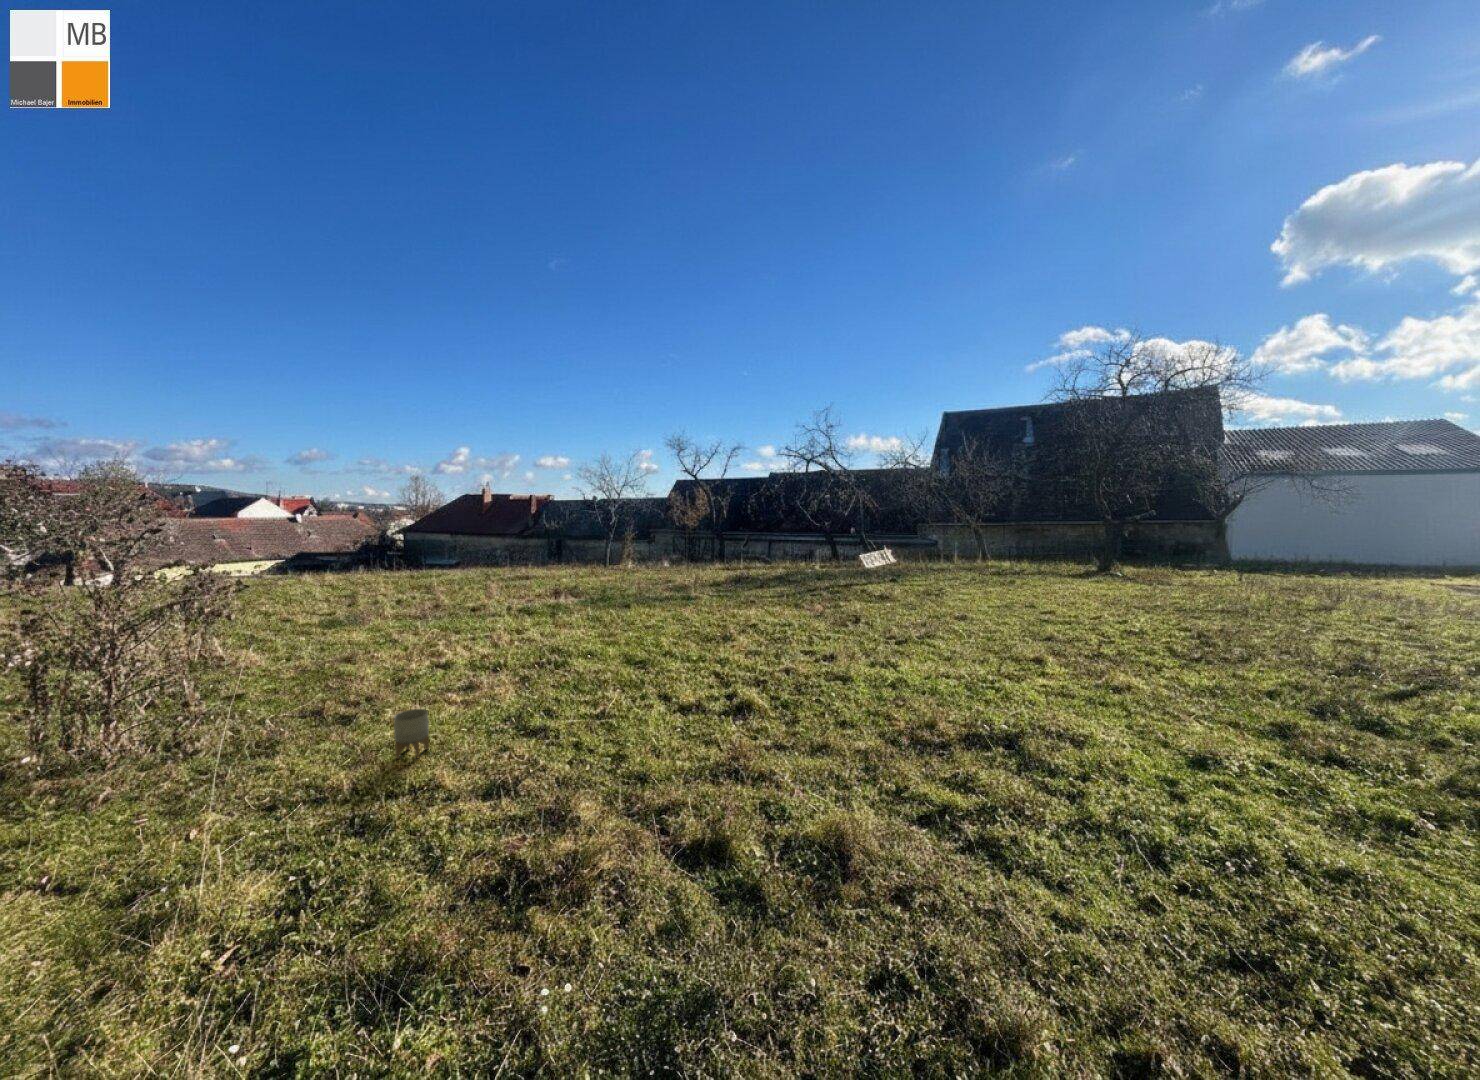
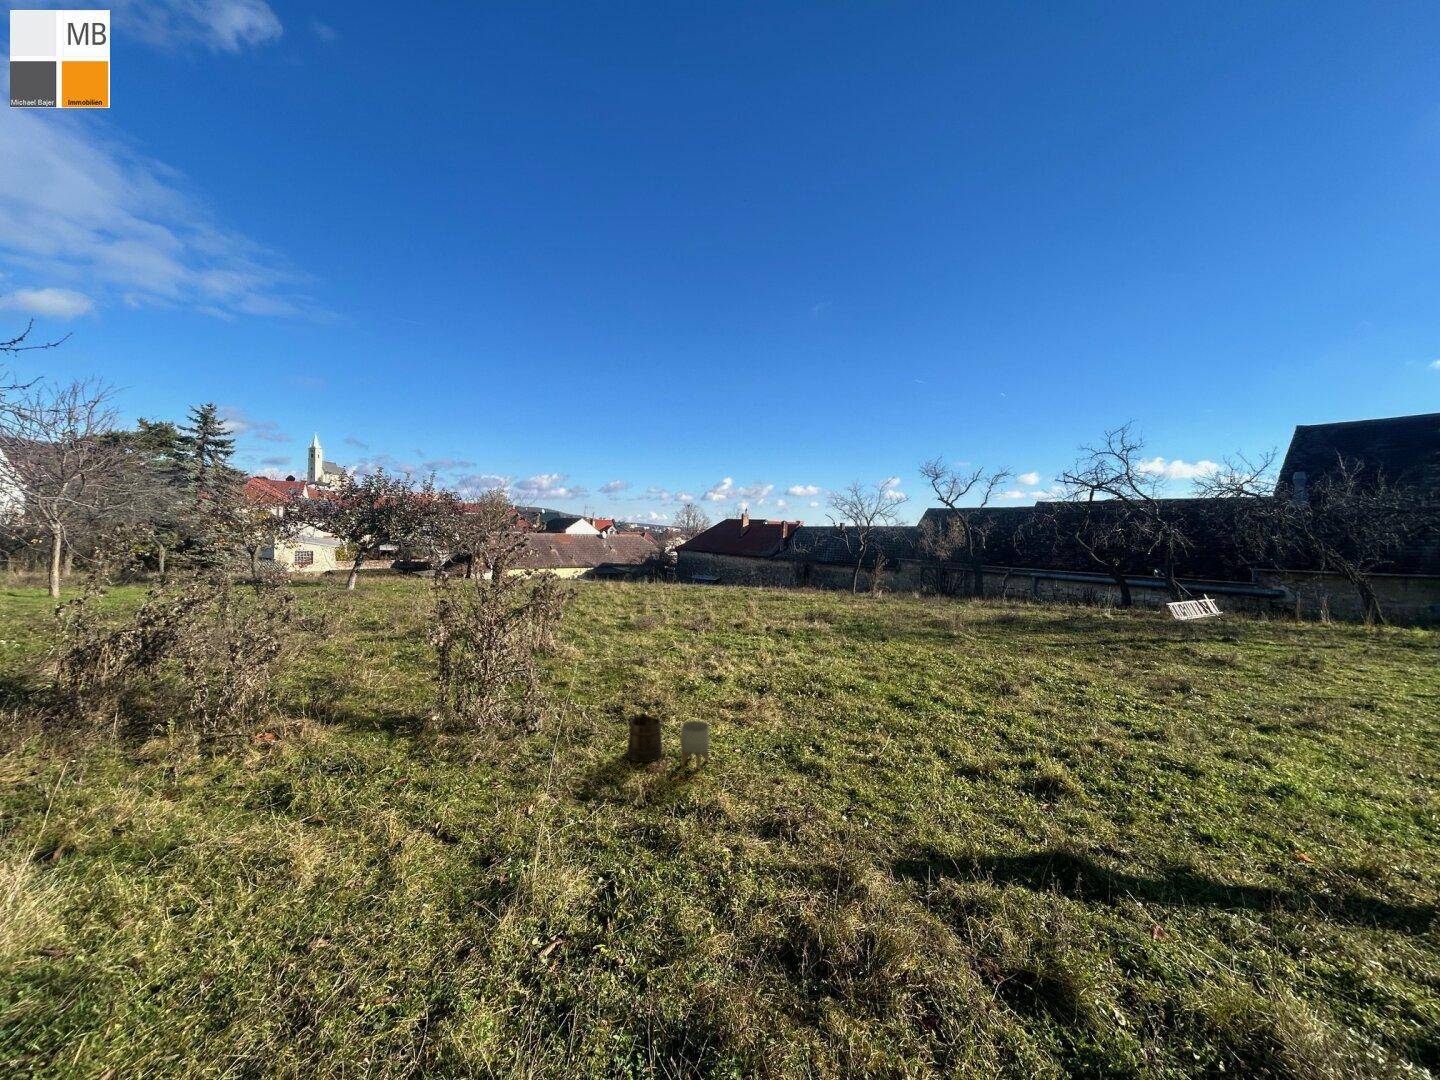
bucket: none [325,711,373,766] -> present [627,713,662,762]

